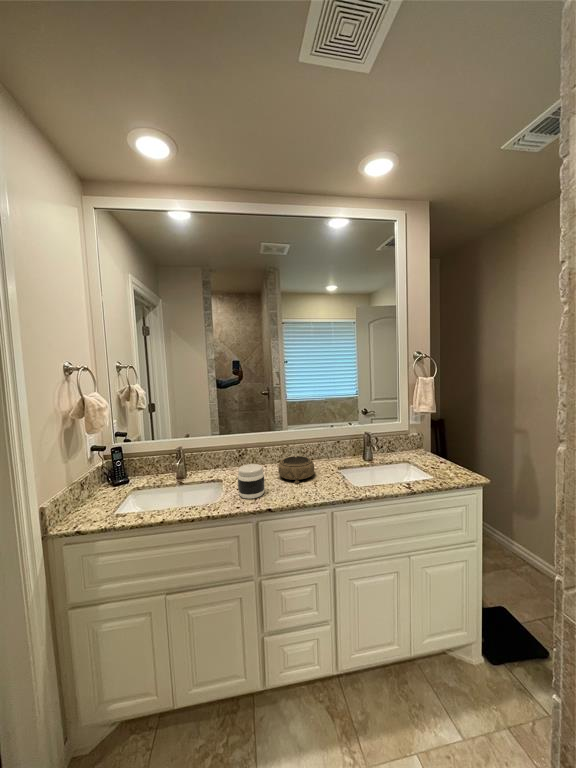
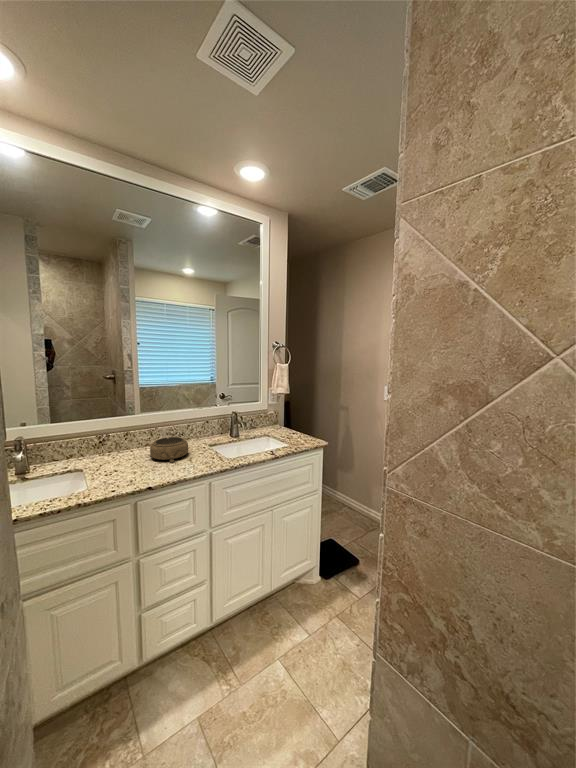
jar: present [238,464,265,499] -> none [108,446,139,482]

